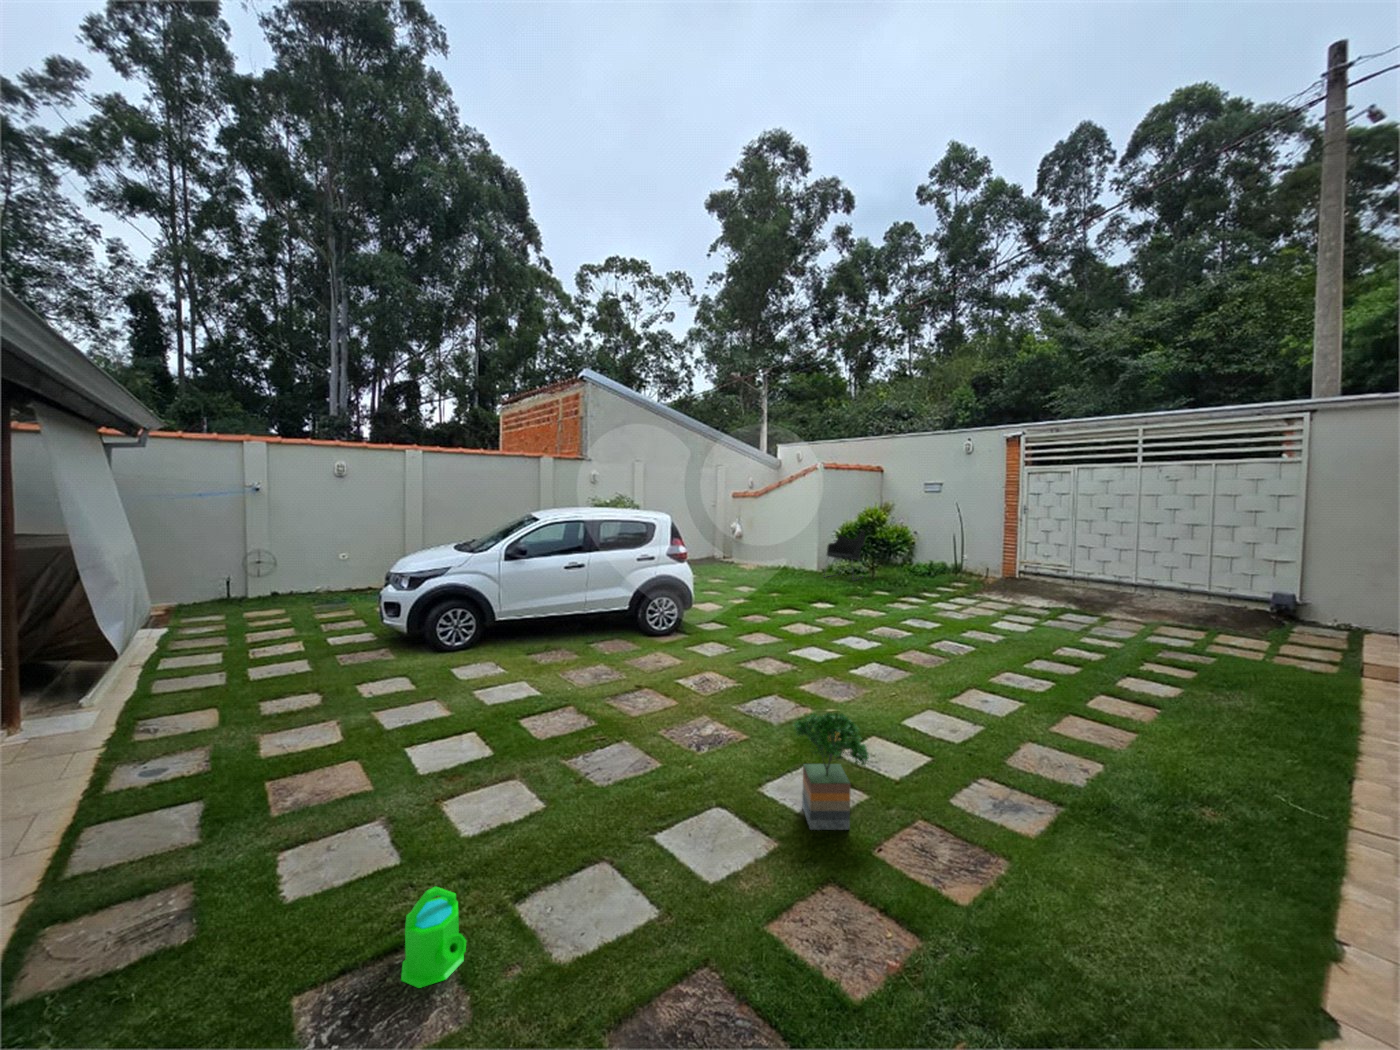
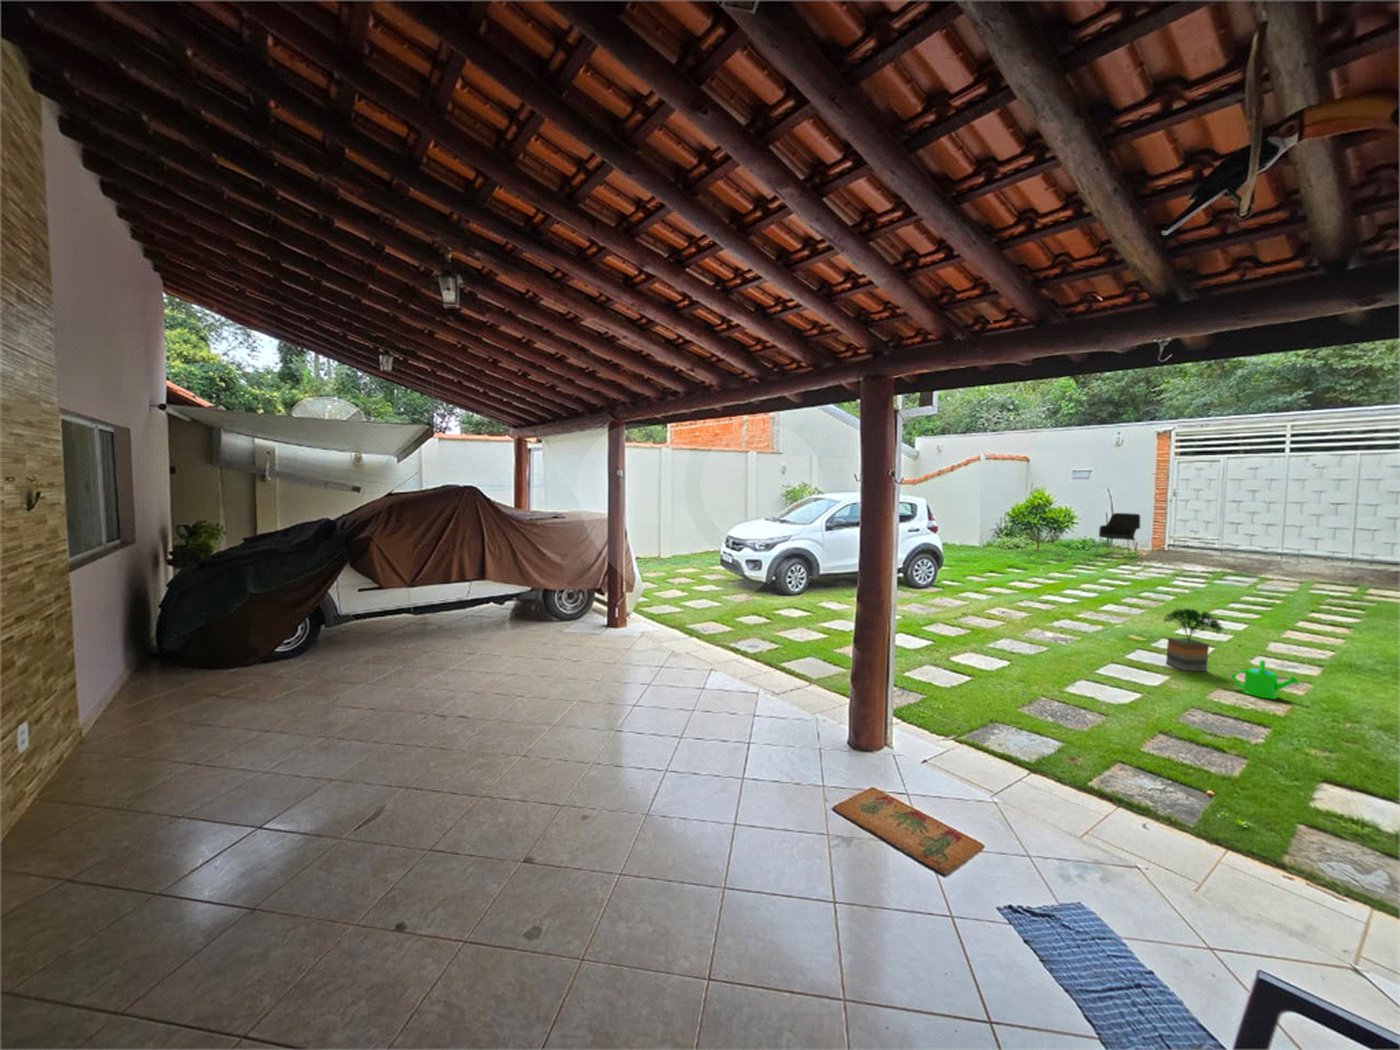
chair: present [824,531,865,577] -> present [1099,513,1140,542]
watering can: present [401,886,466,988] -> present [1231,660,1299,699]

